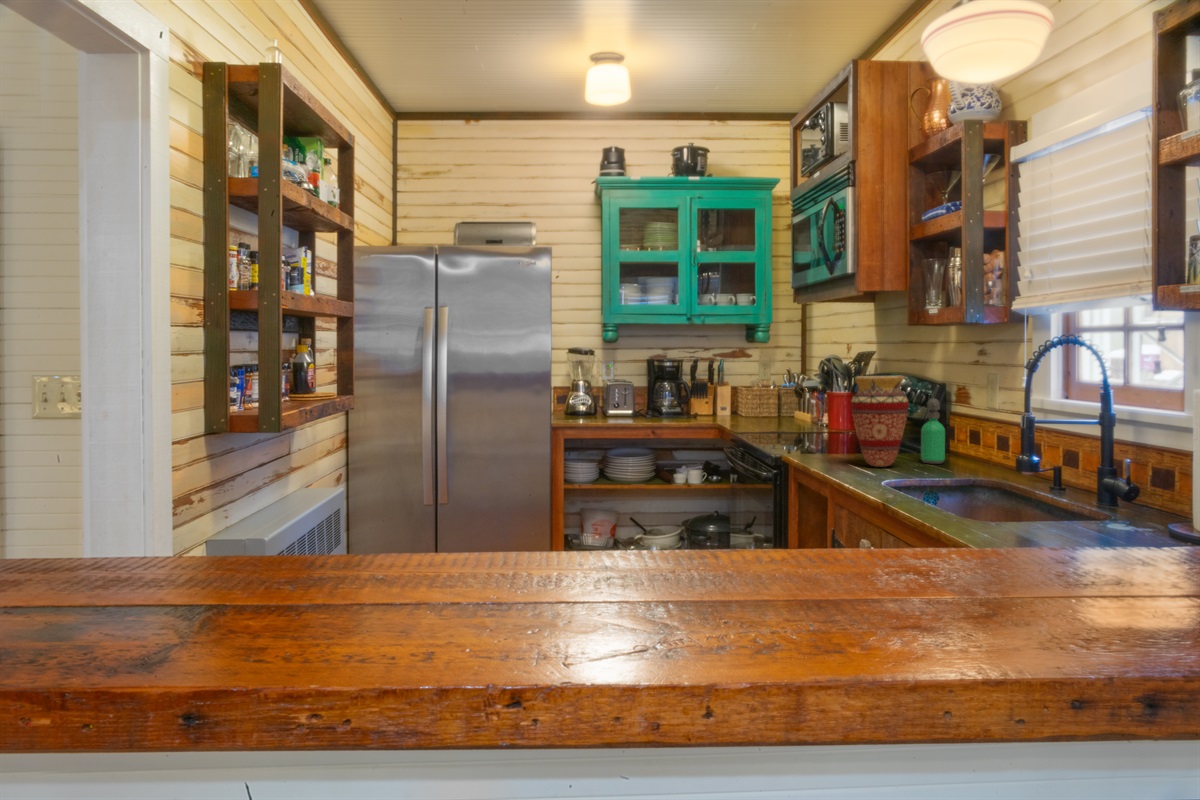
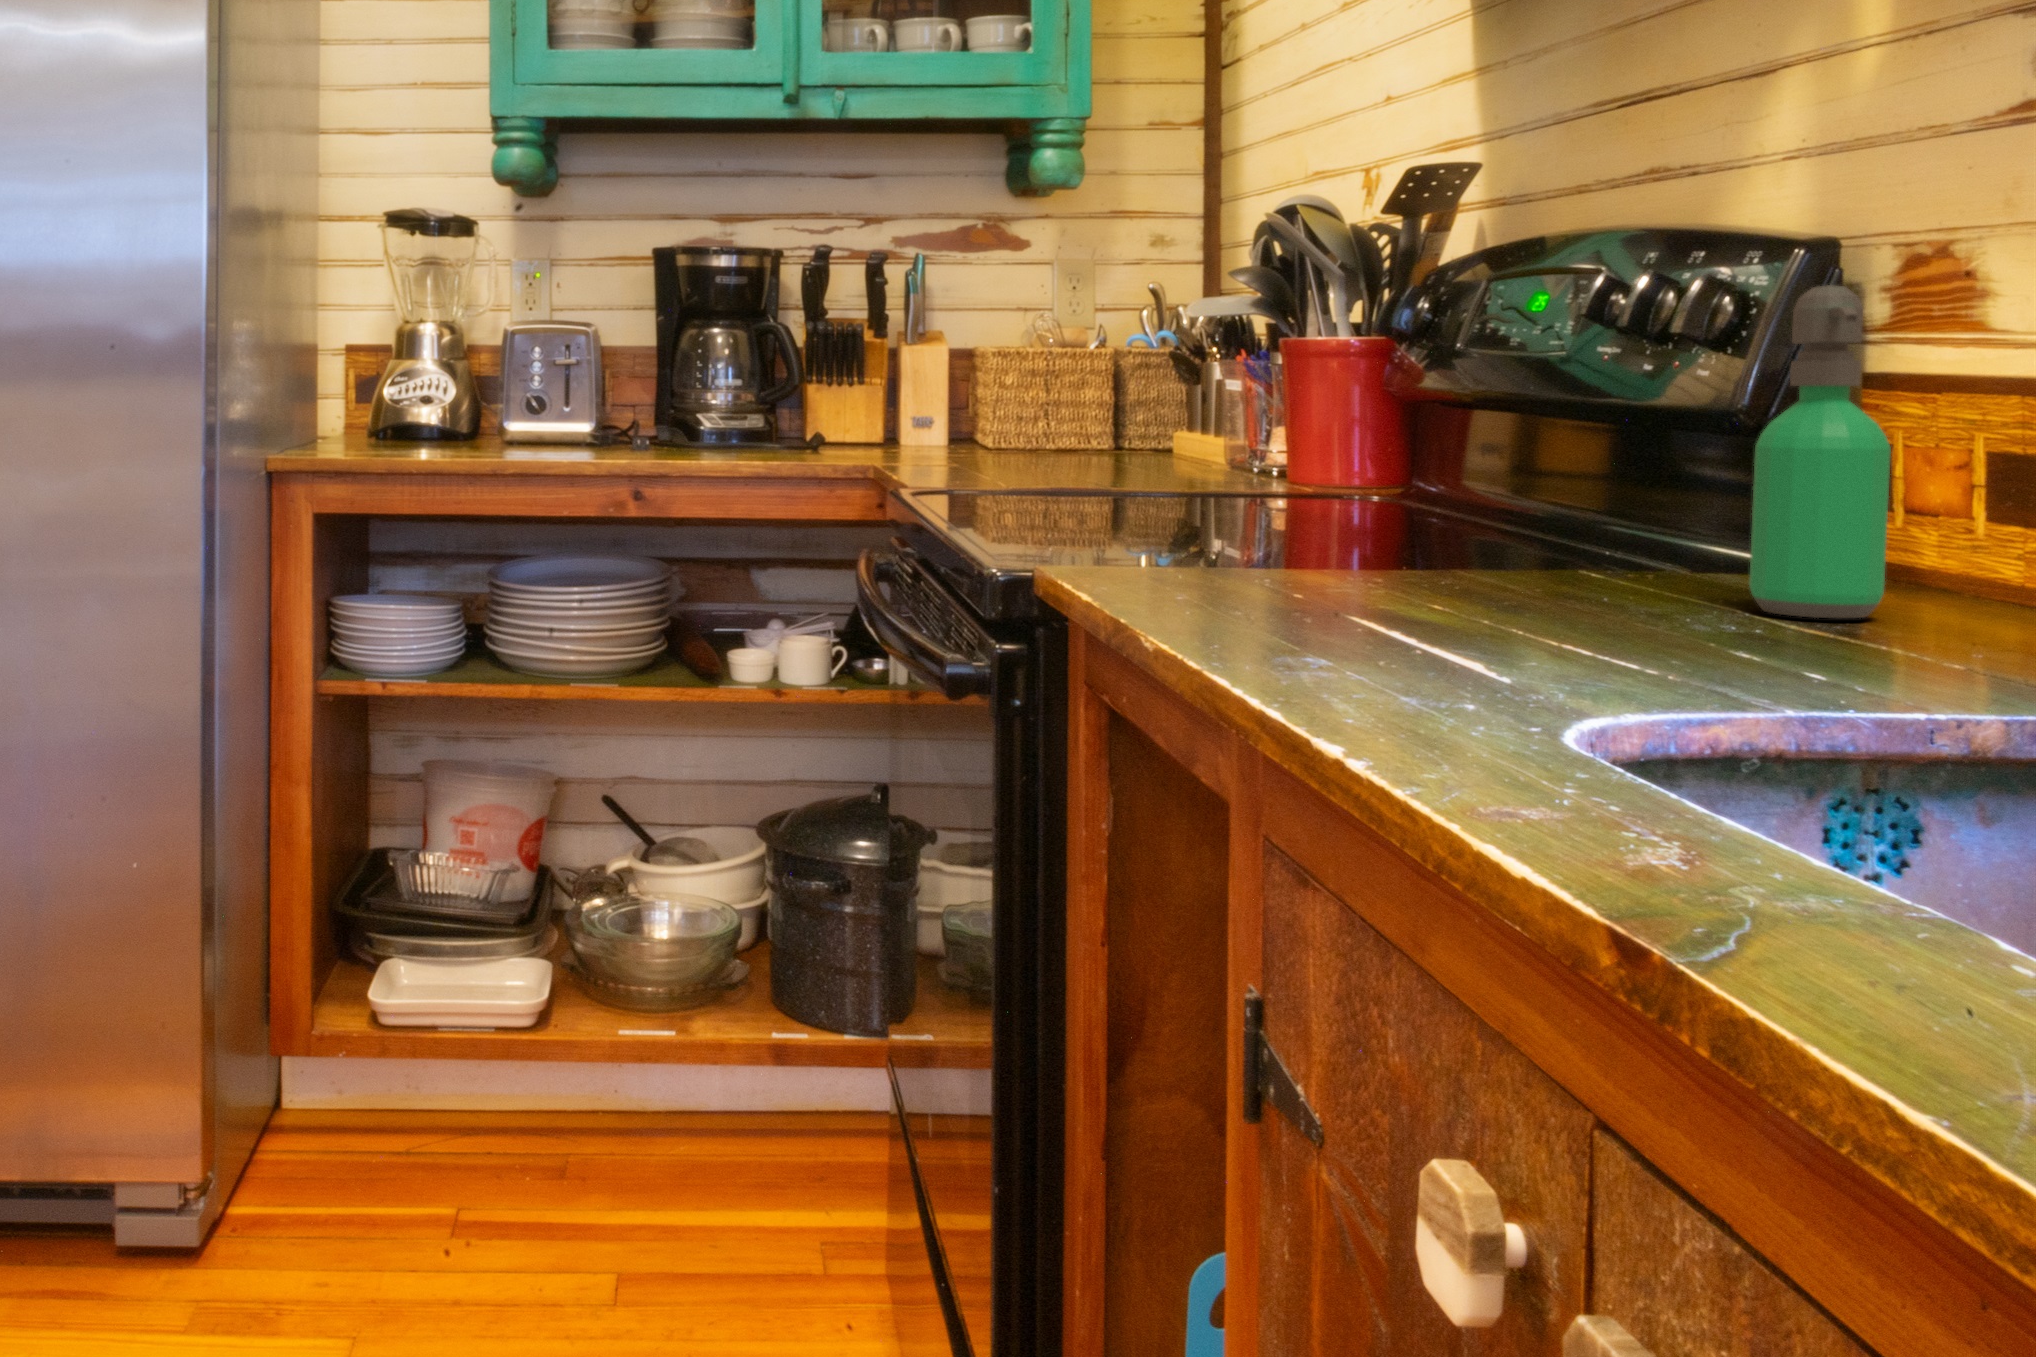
vase: present [851,376,909,467] -> none [1395,139,1716,632]

